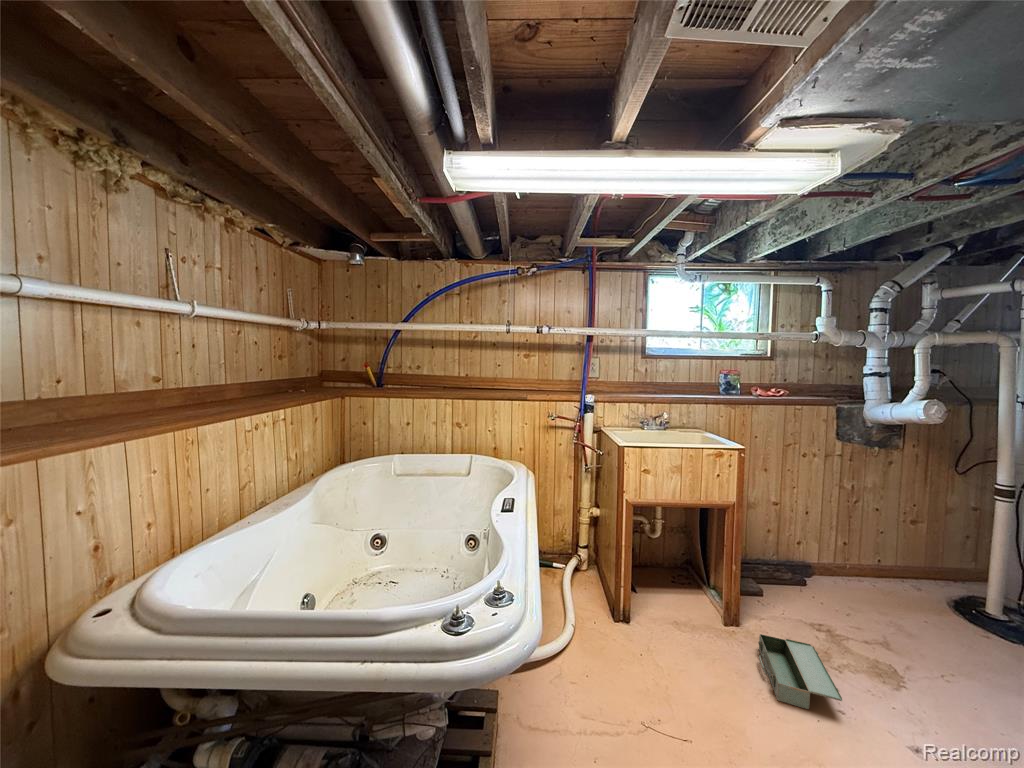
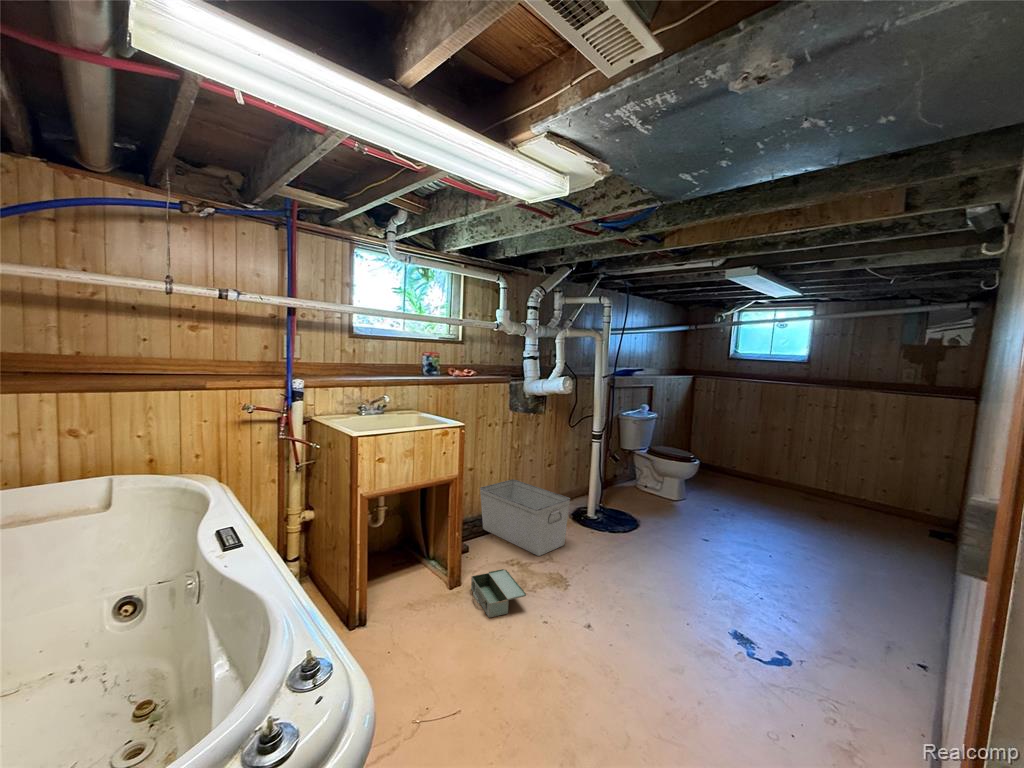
storage bin: none [787,527,950,649] -> present [480,479,570,556]

